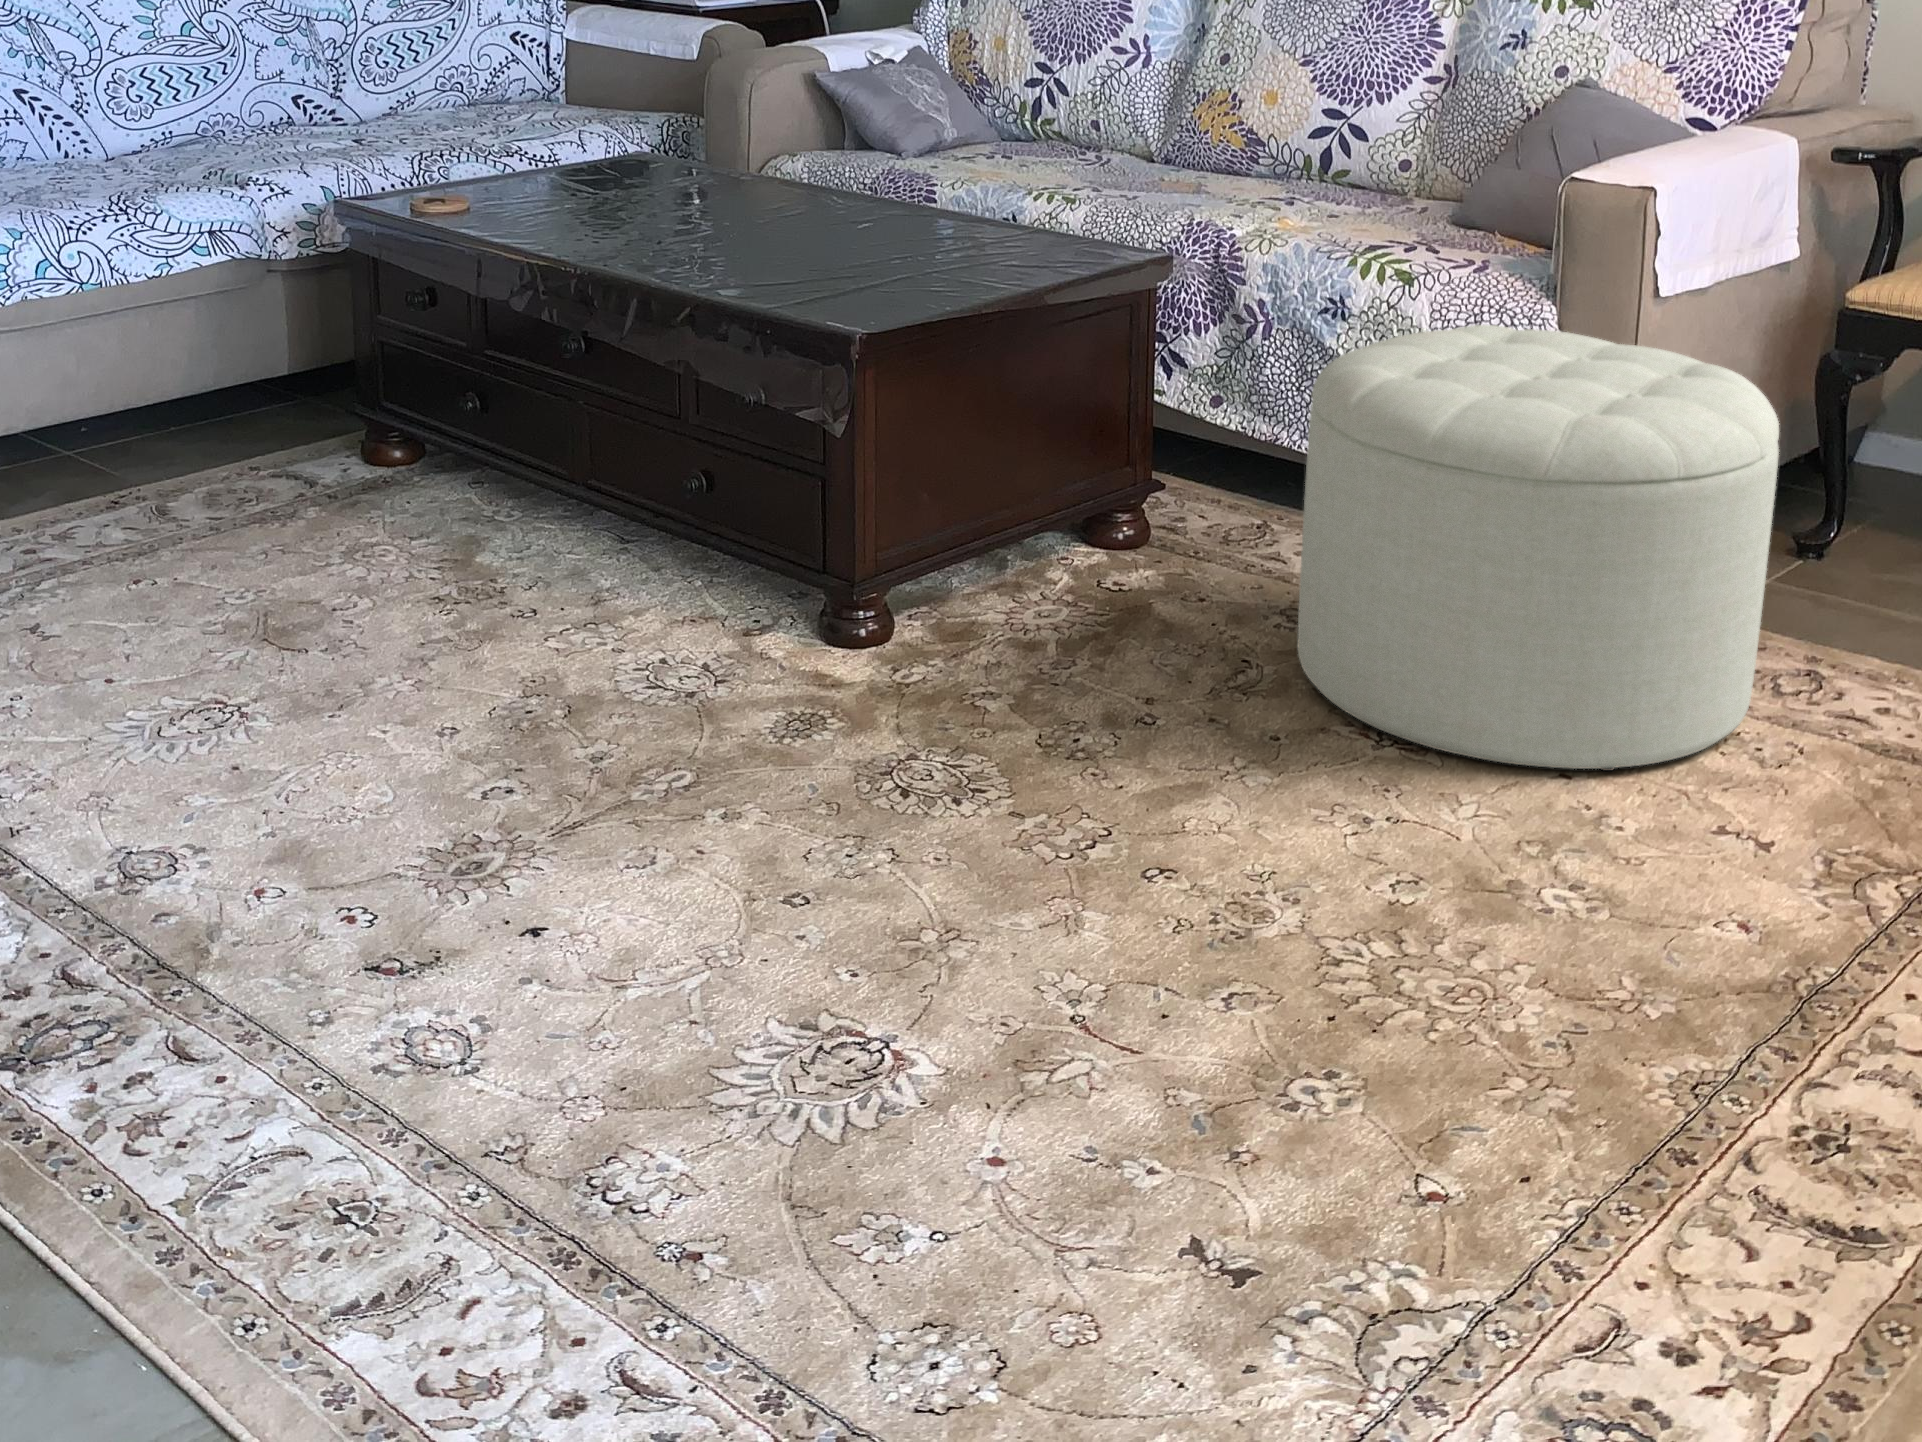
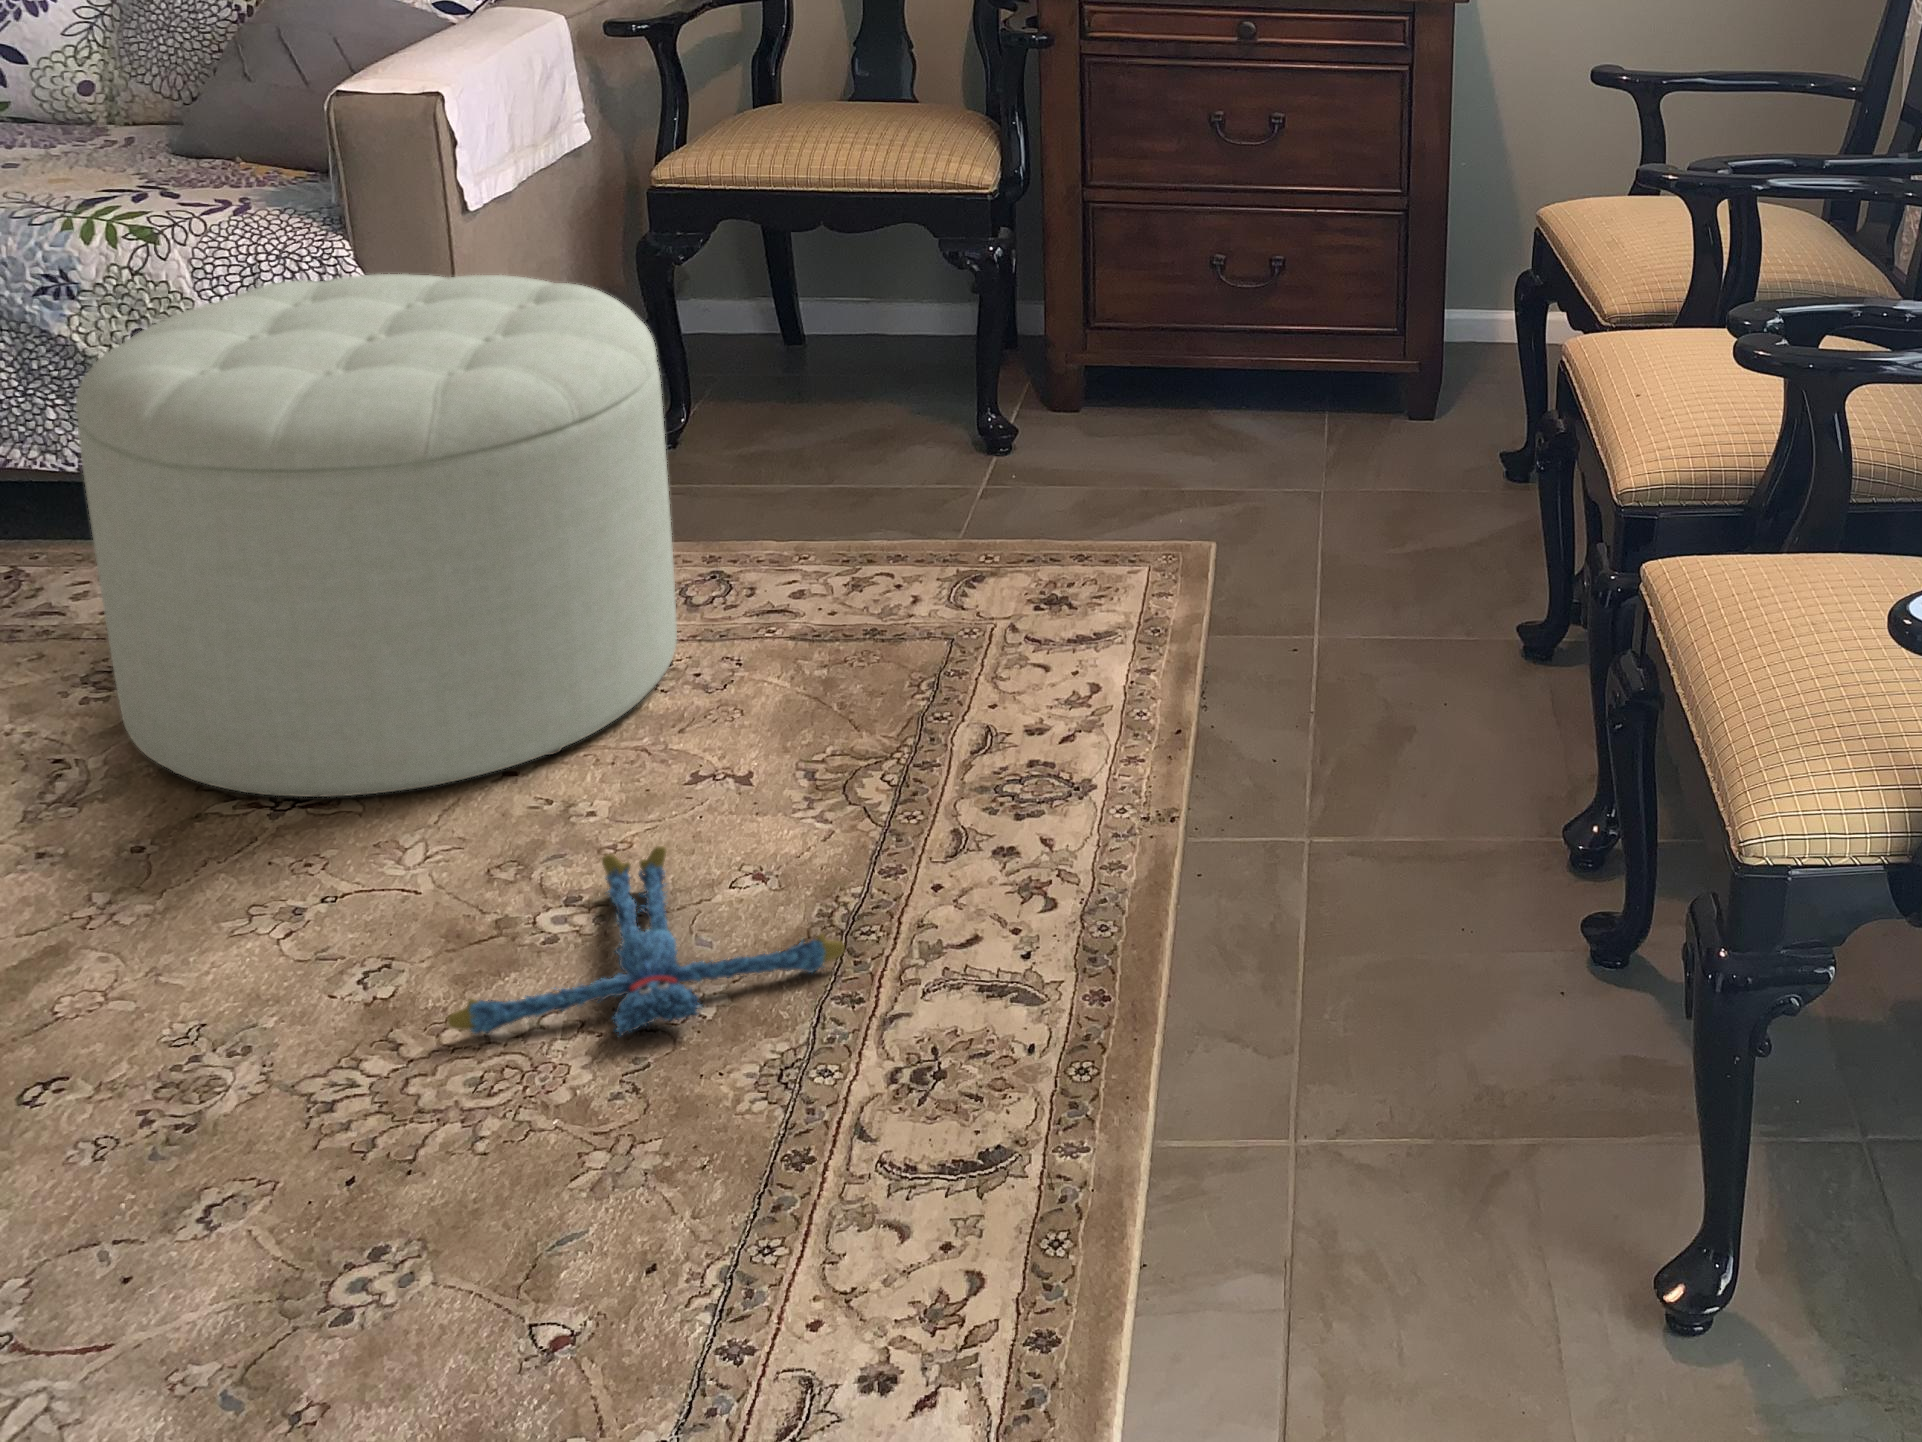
plush toy: none [1441,857,1795,1021] -> present [447,846,845,1035]

